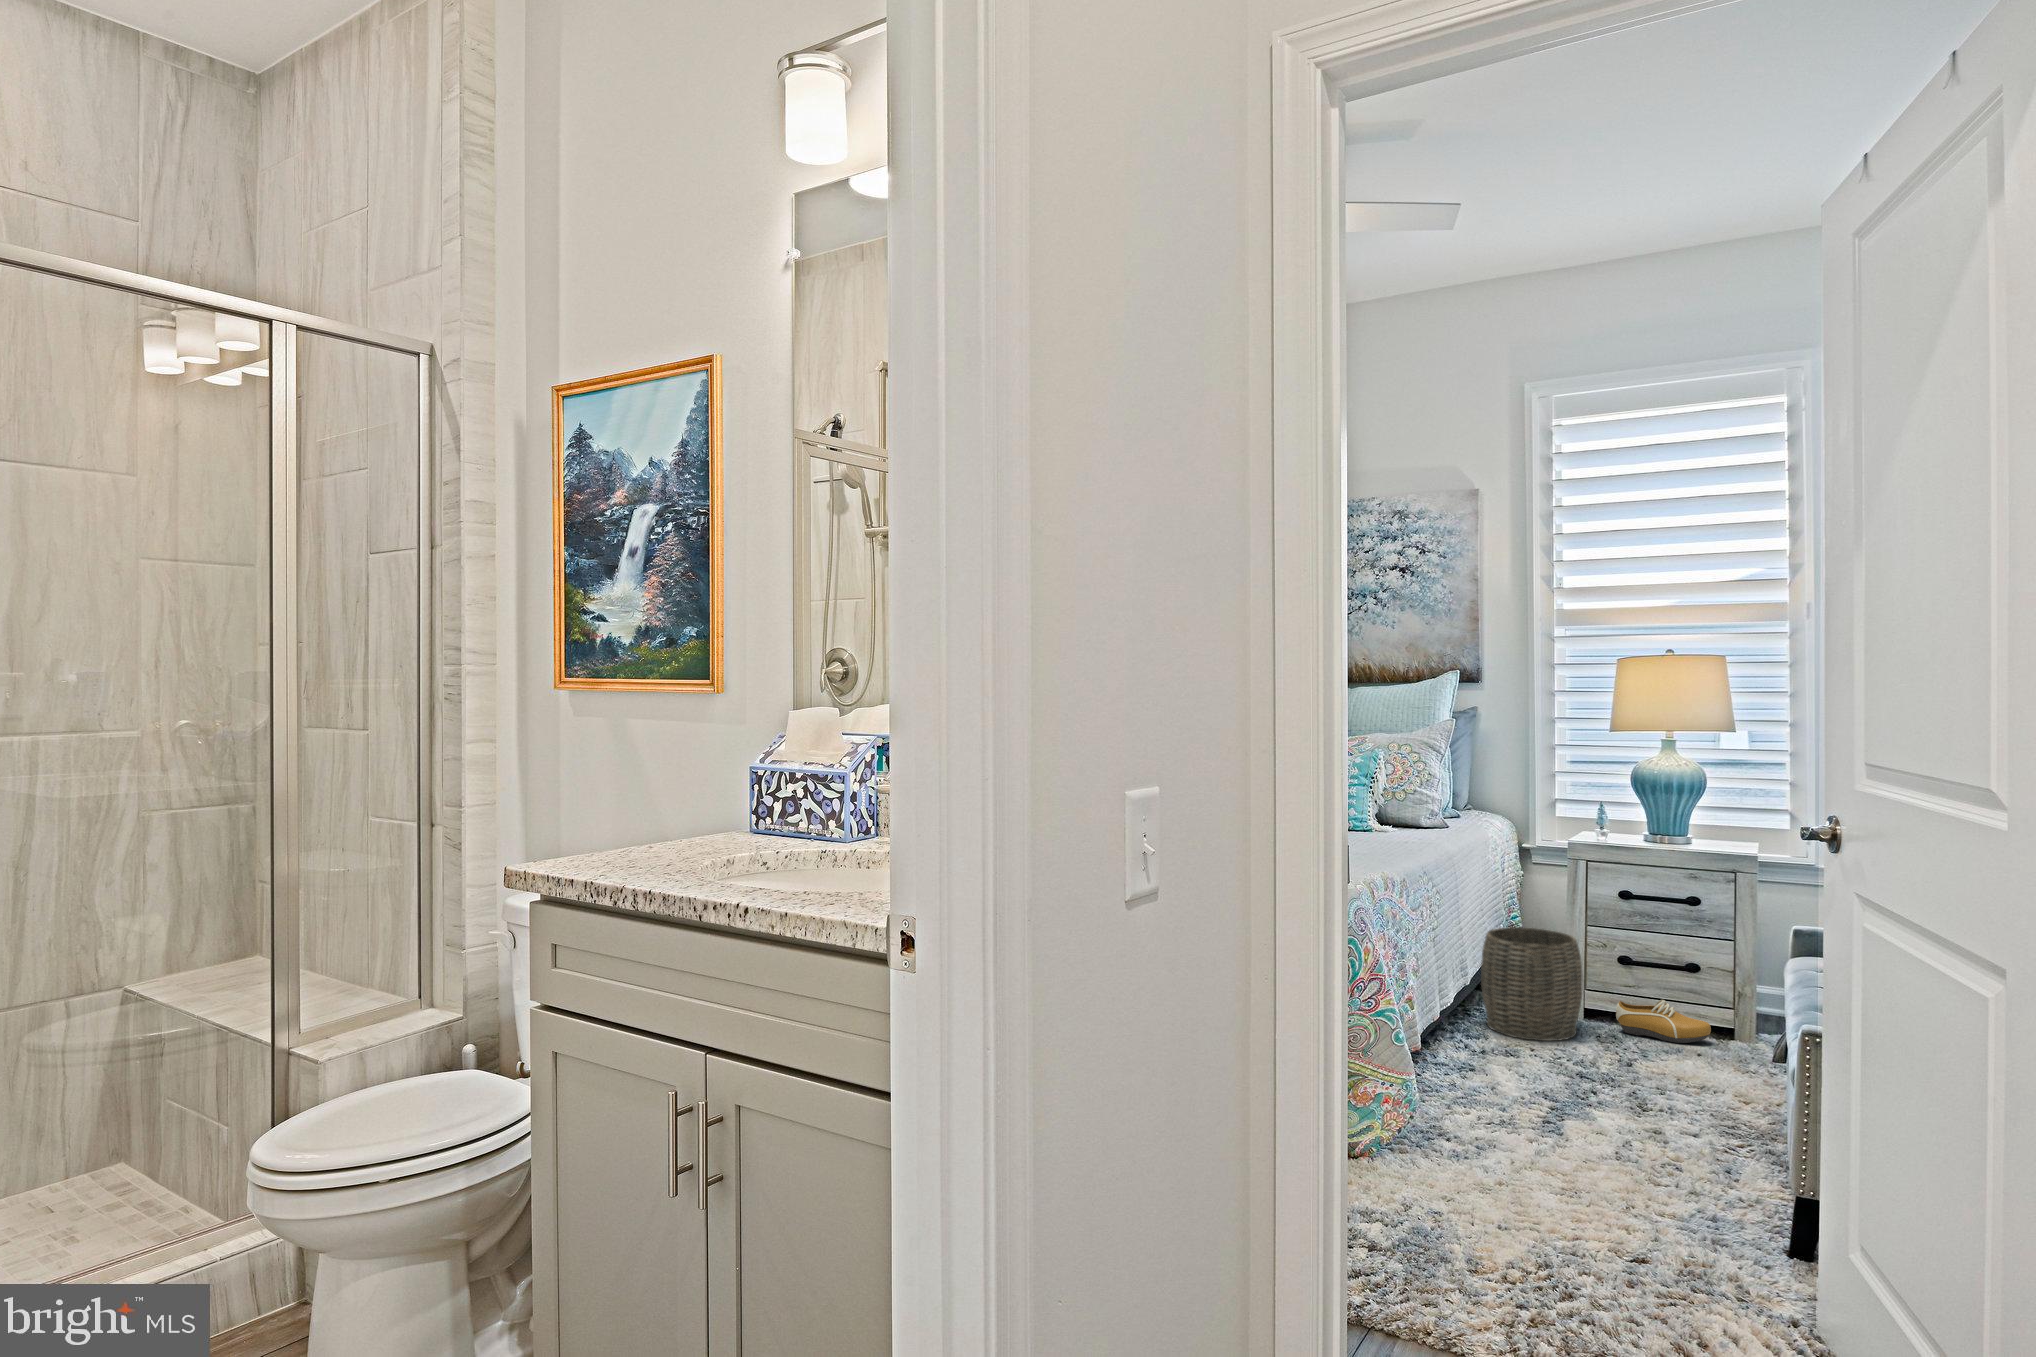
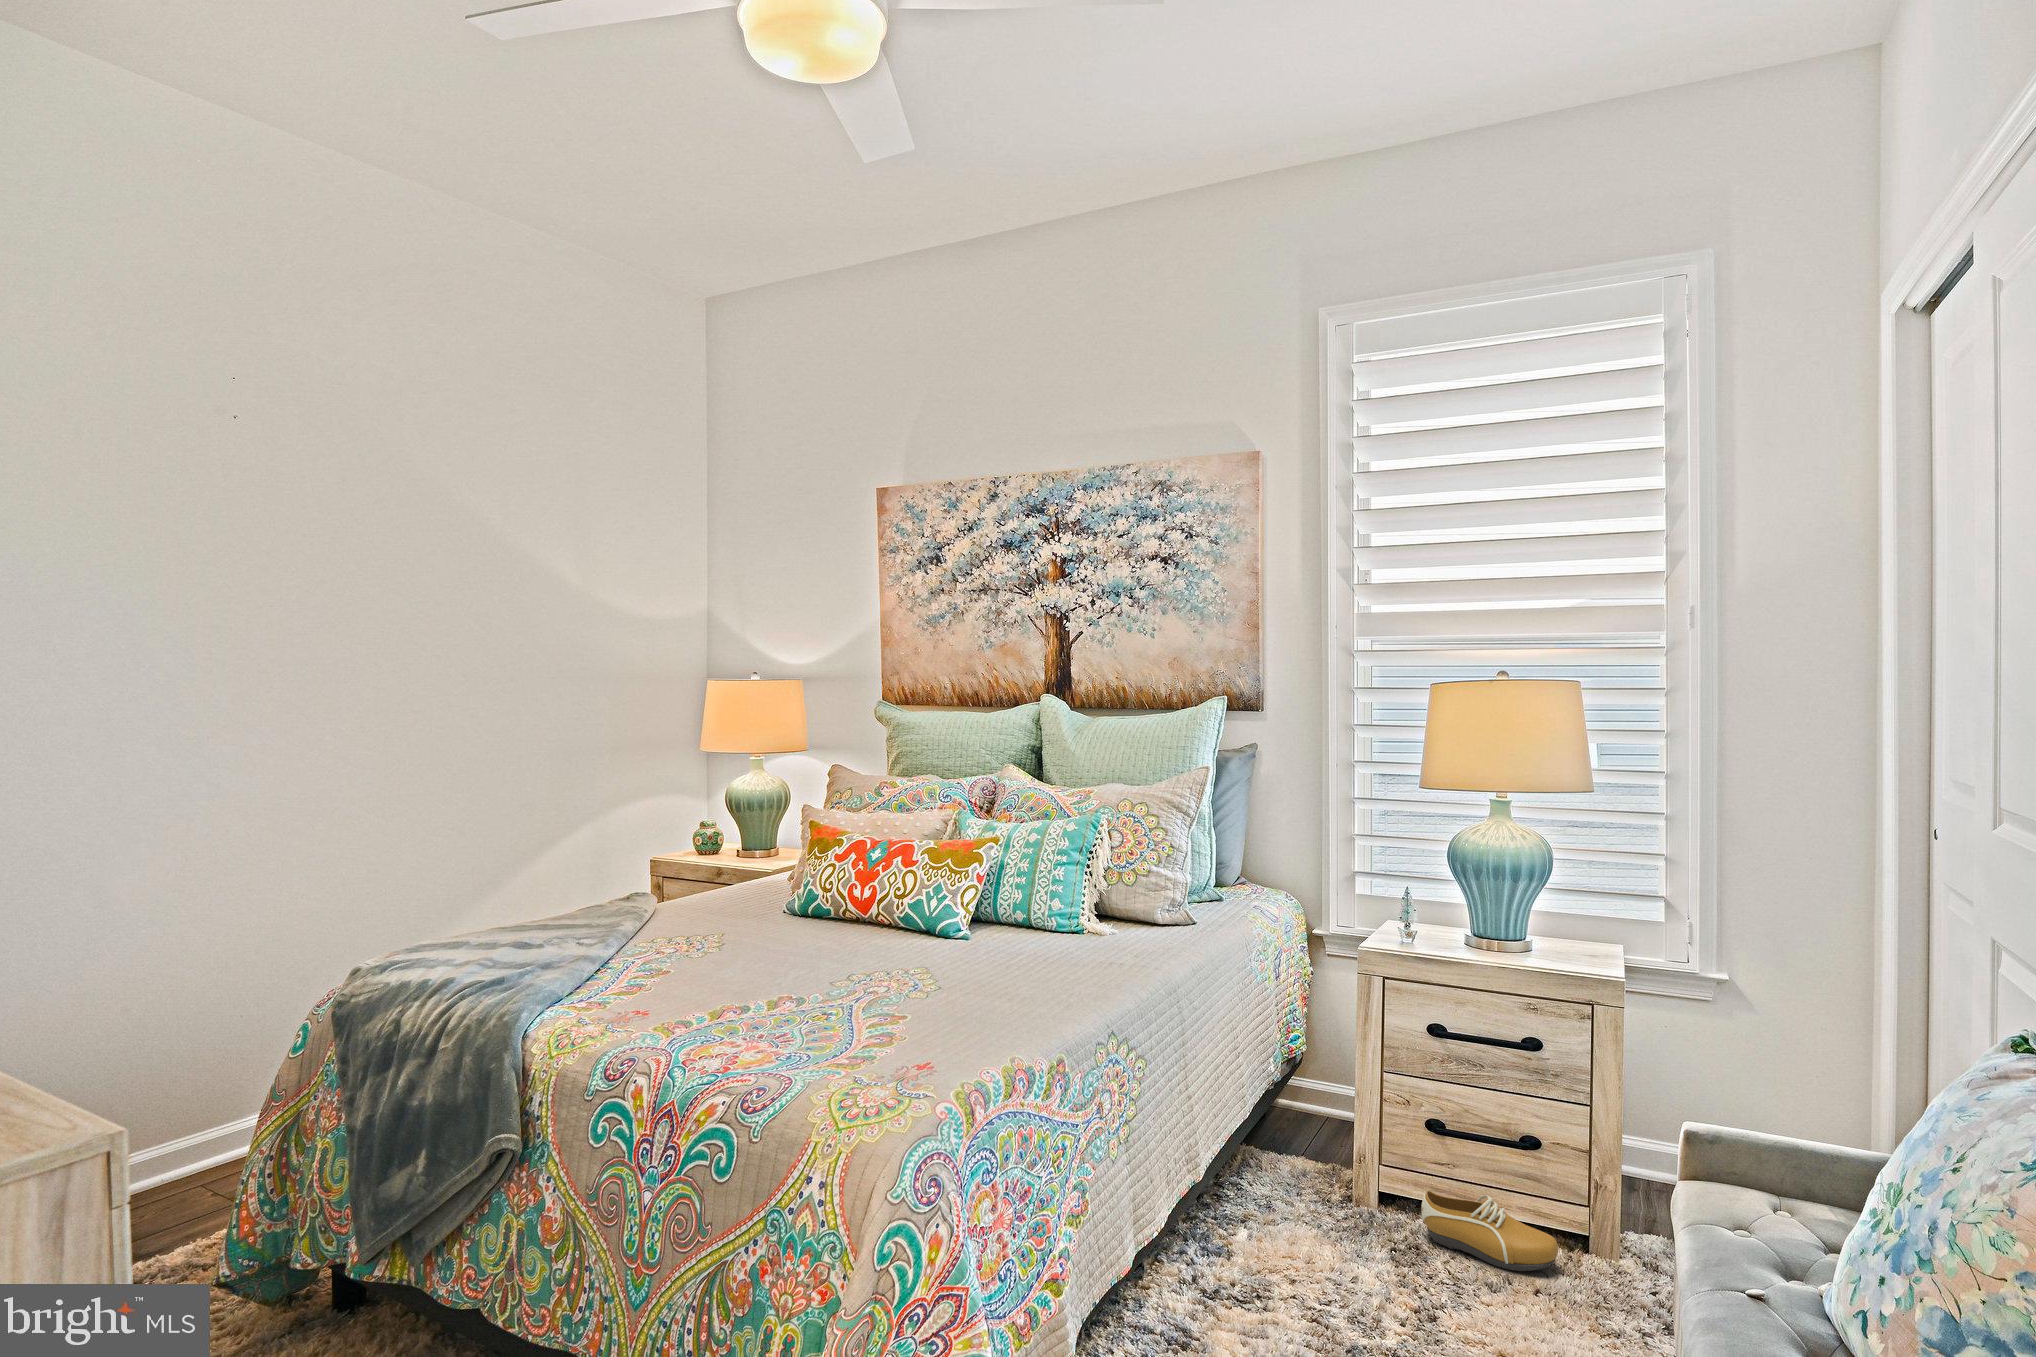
woven basket: present [1481,927,1582,1041] -> none [1230,1071,1372,1266]

